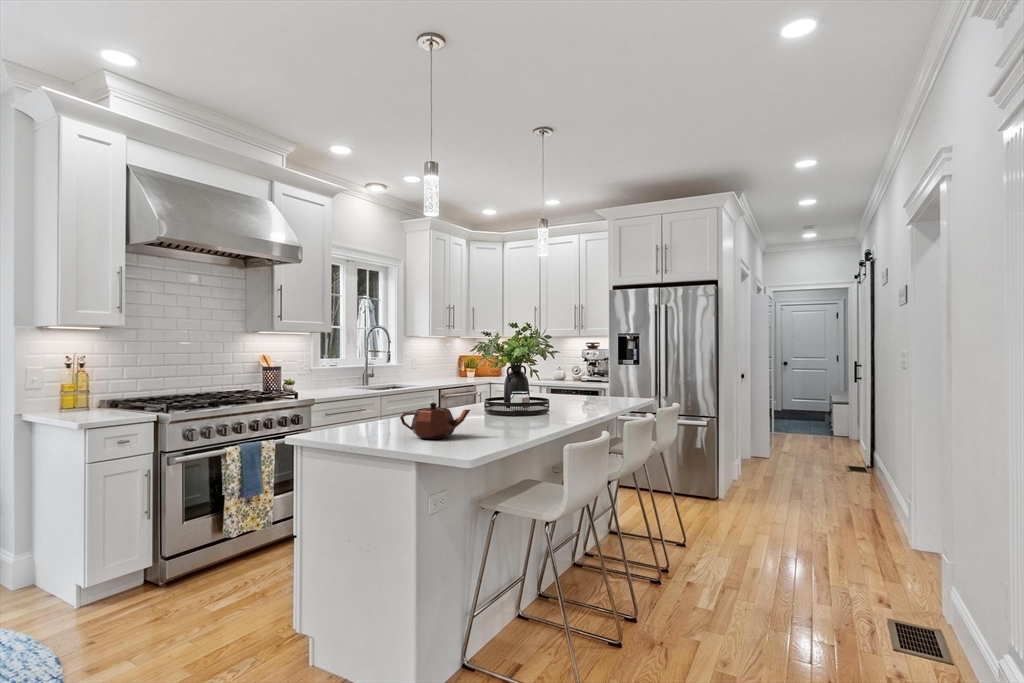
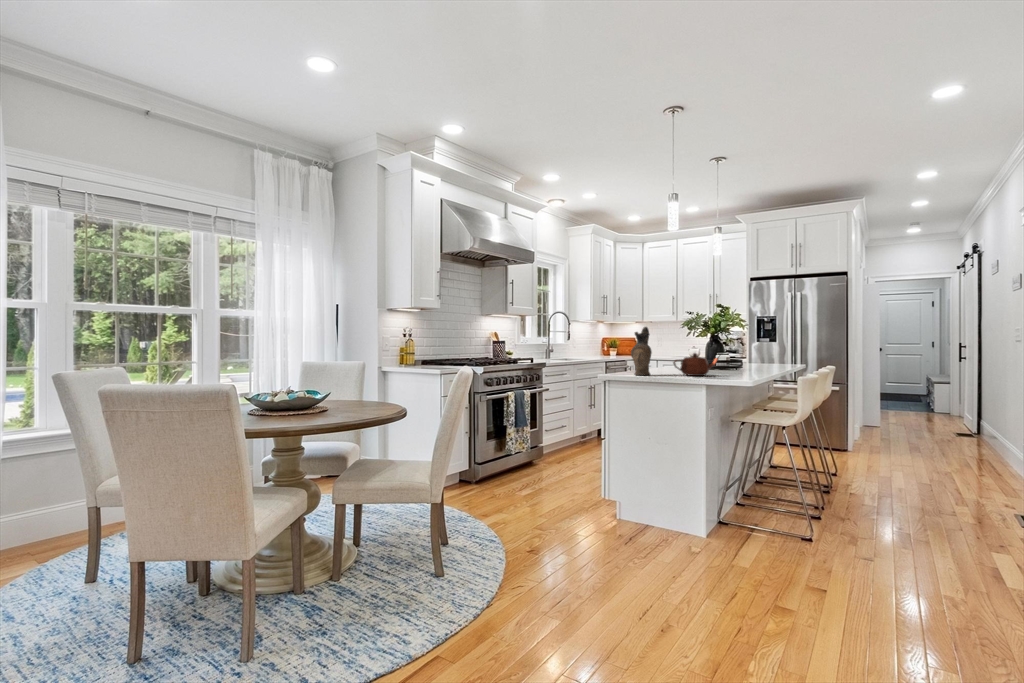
ceramic pitcher: none [337,360,374,437] -> present [631,327,652,375]

